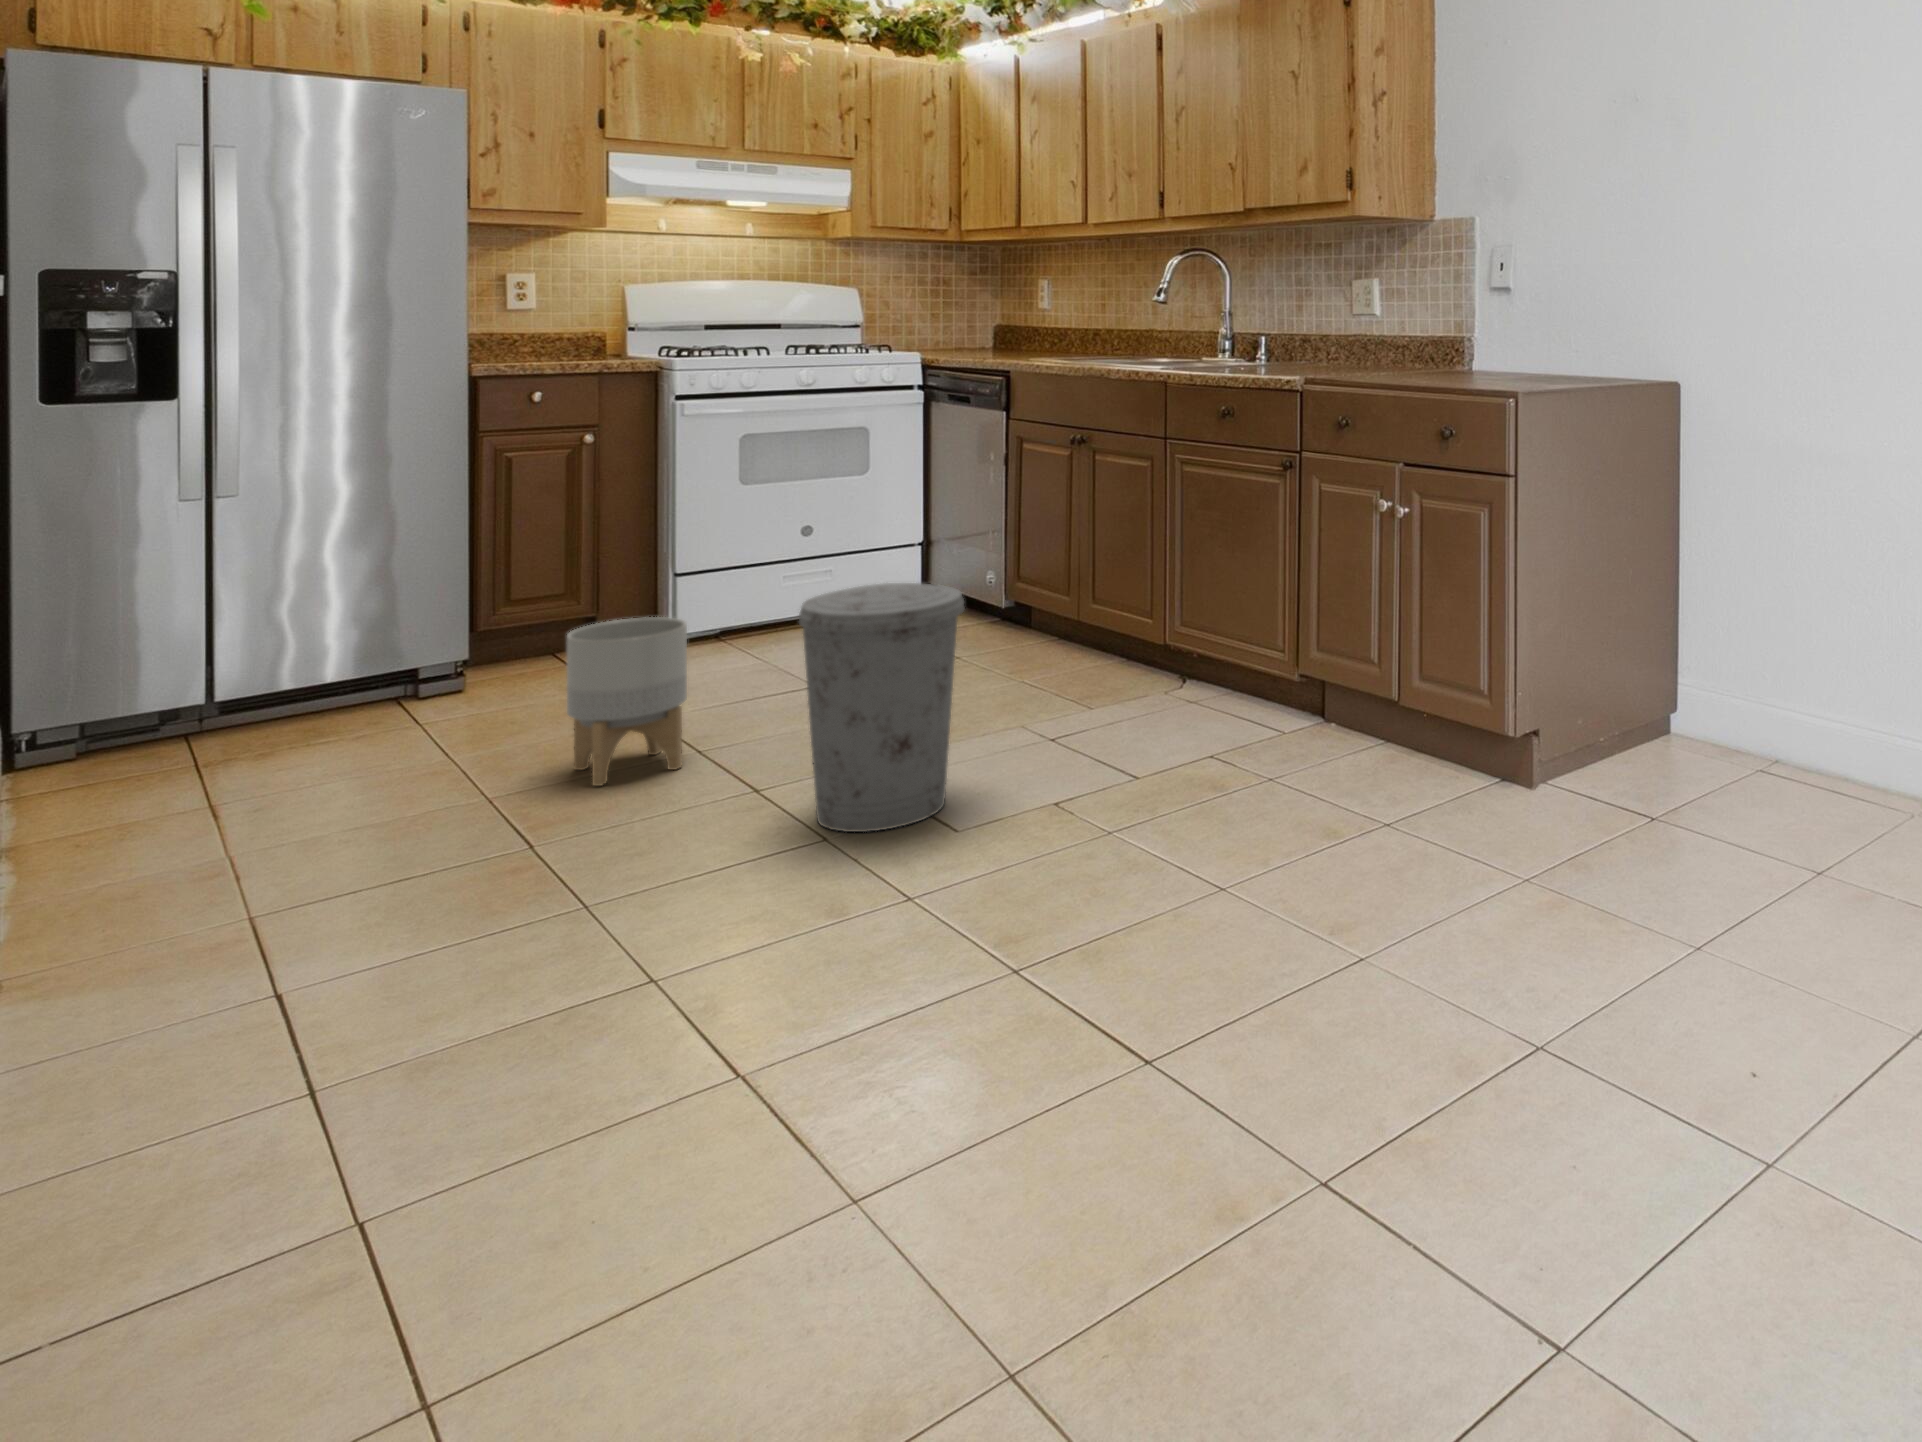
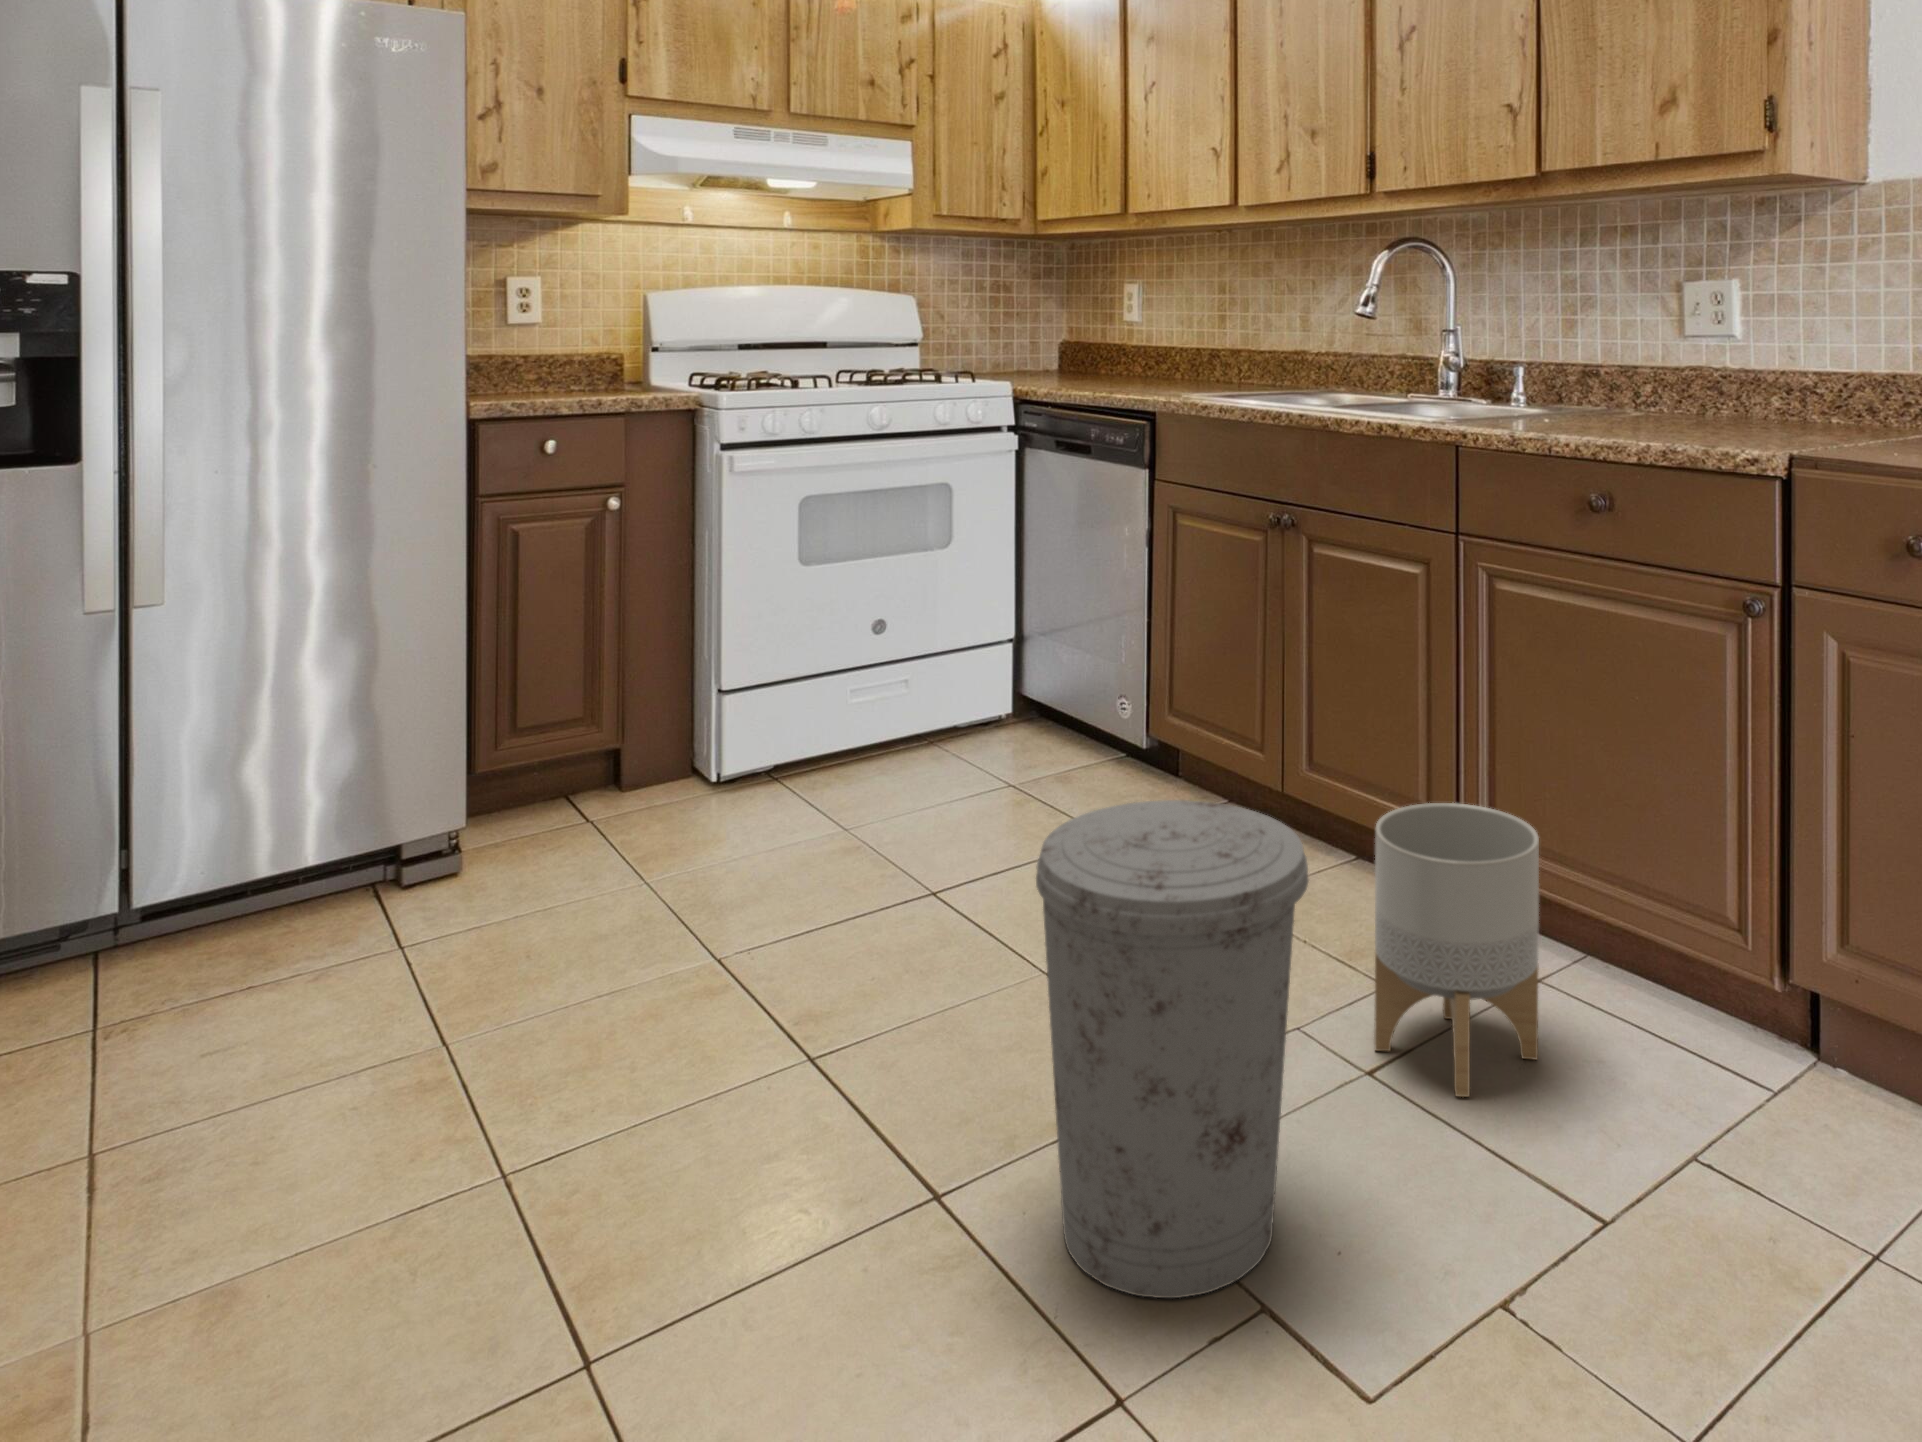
planter: present [567,617,687,786] -> present [1374,803,1539,1097]

